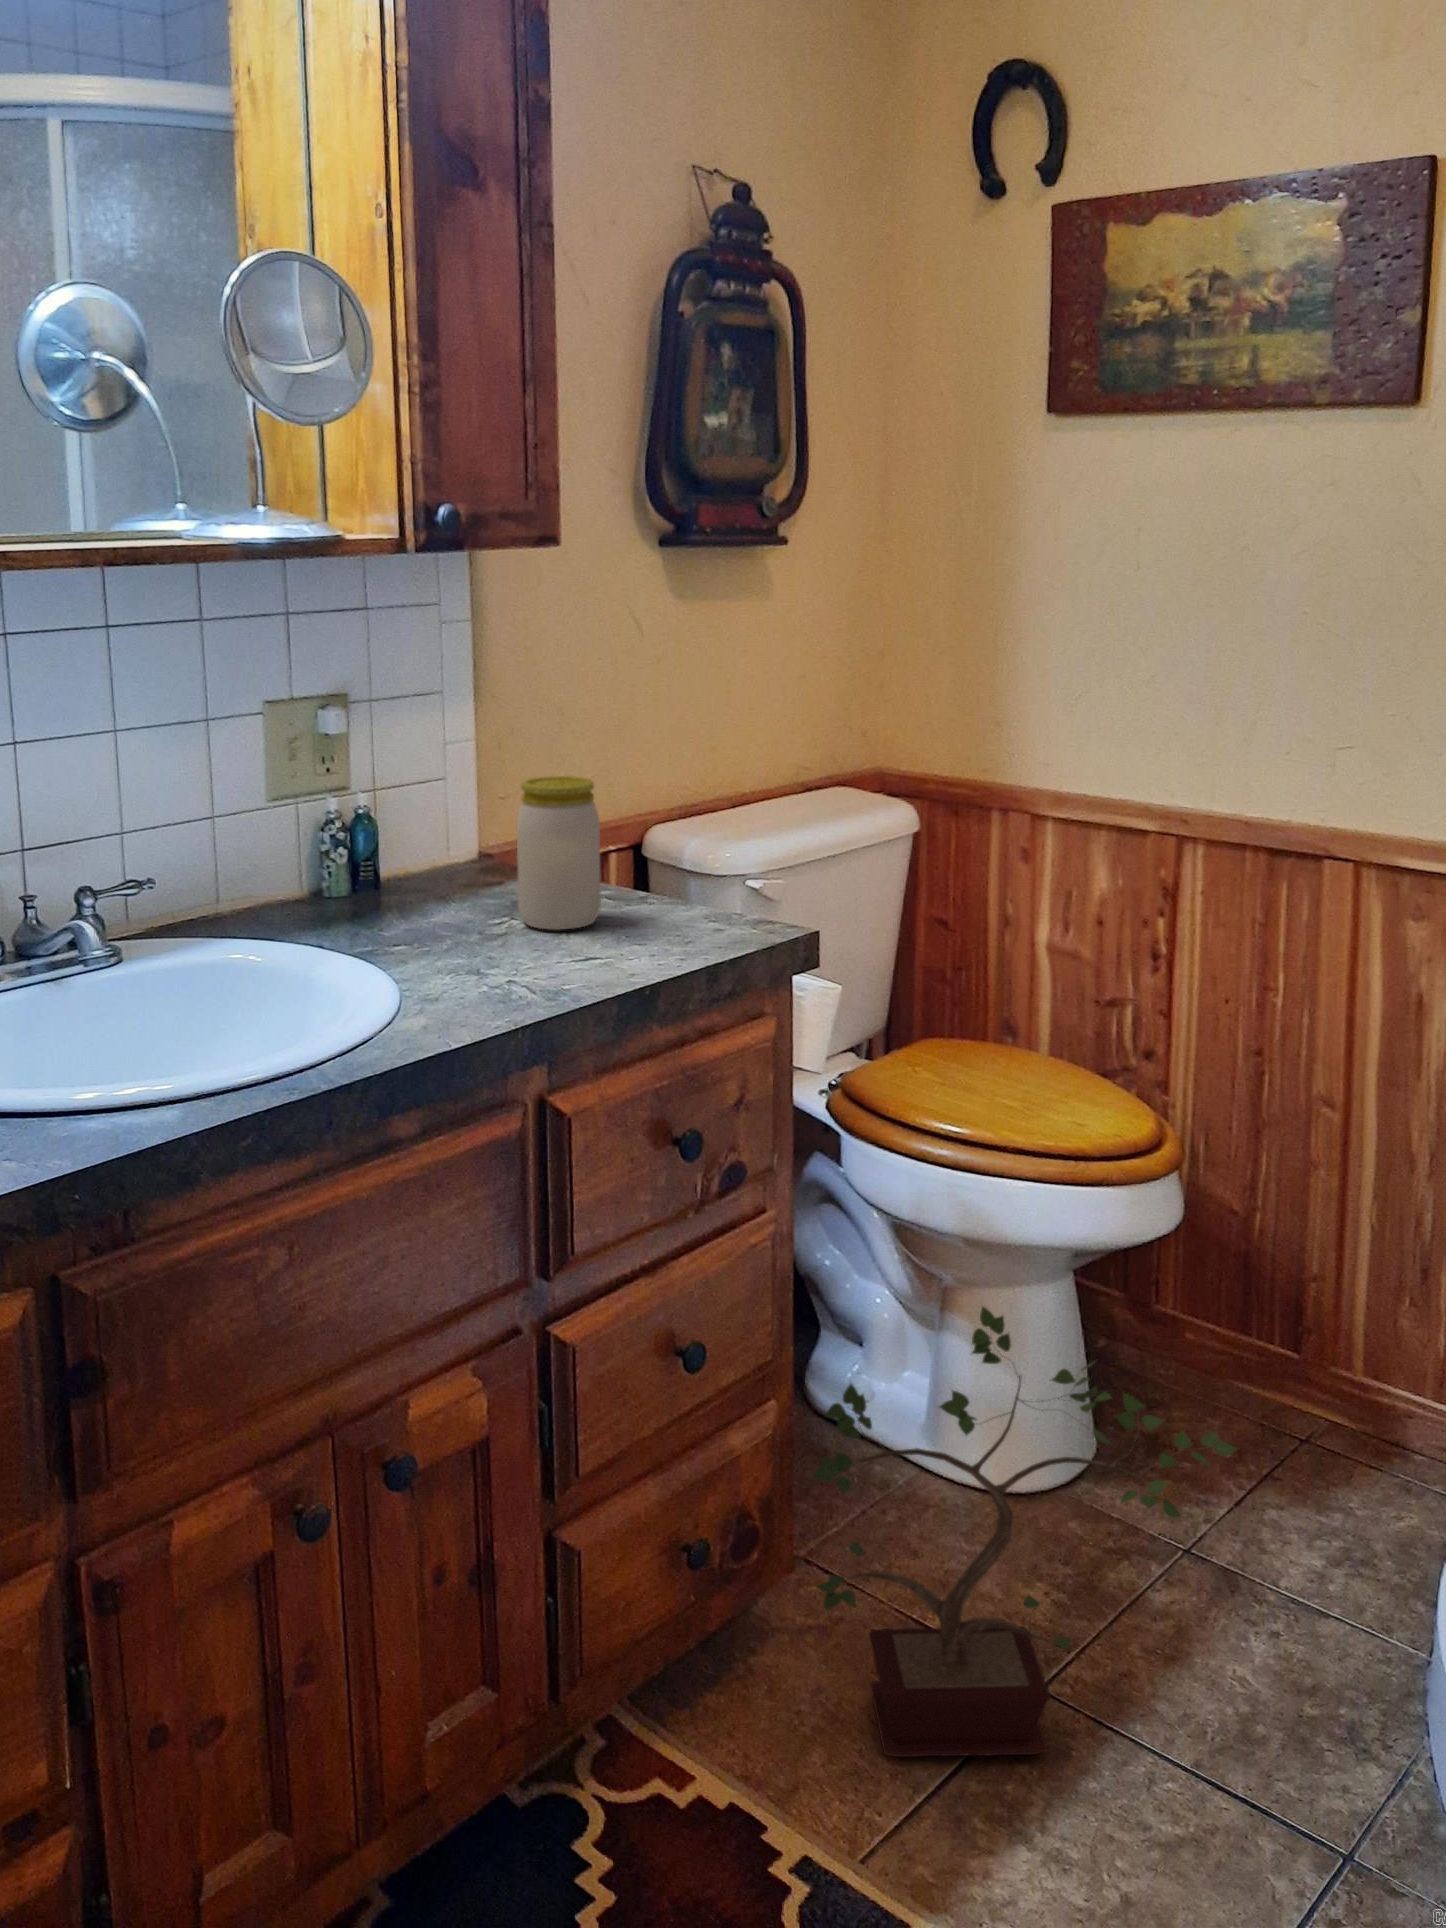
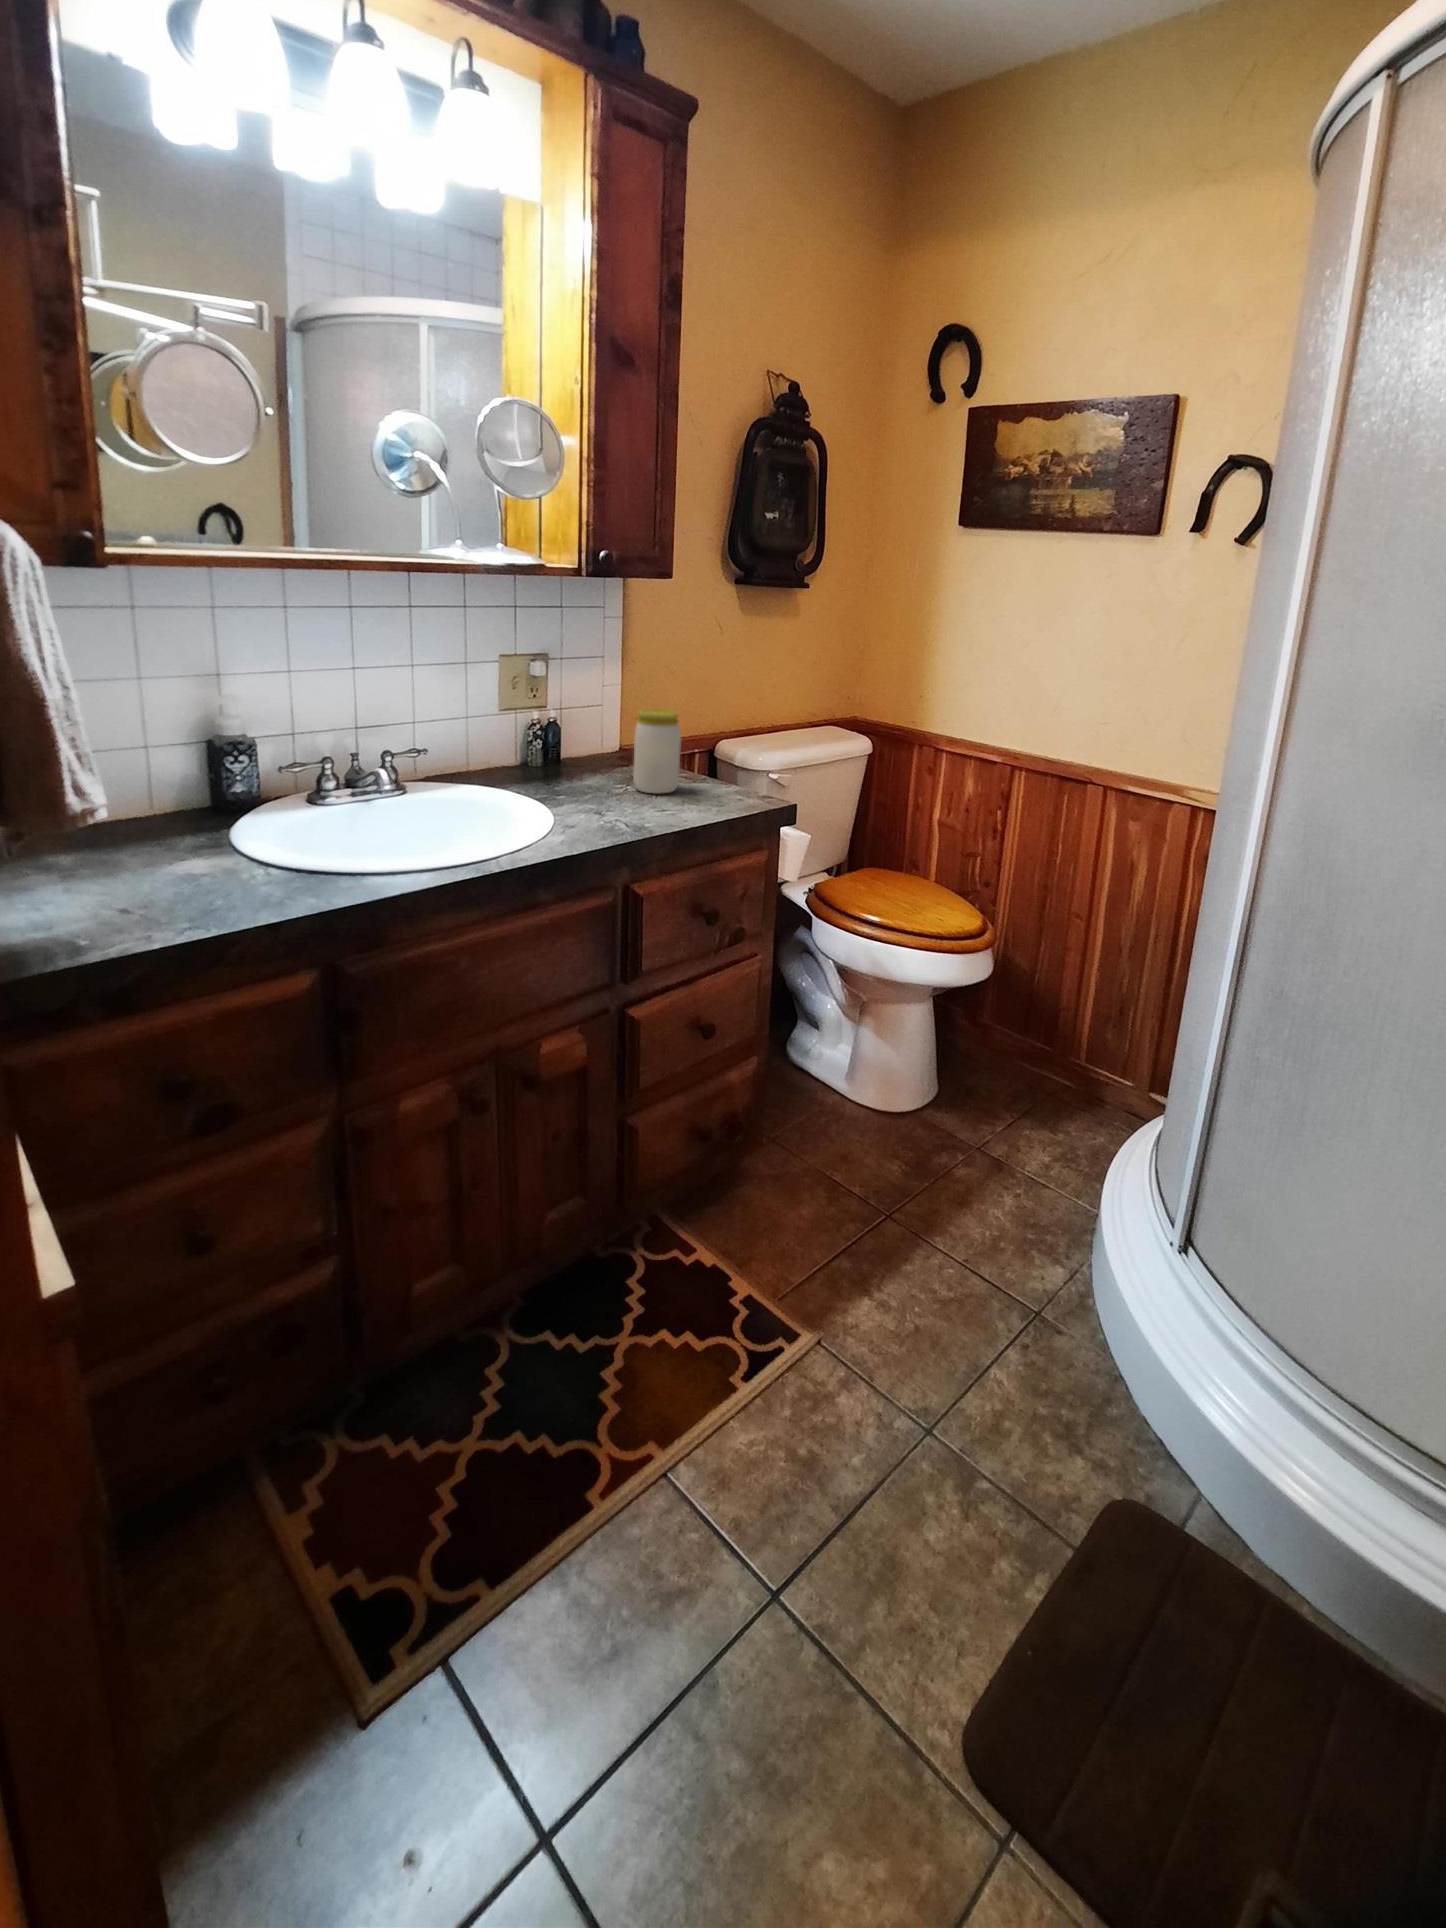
potted plant: present [812,1307,1237,1757] -> none [767,1009,999,1246]

